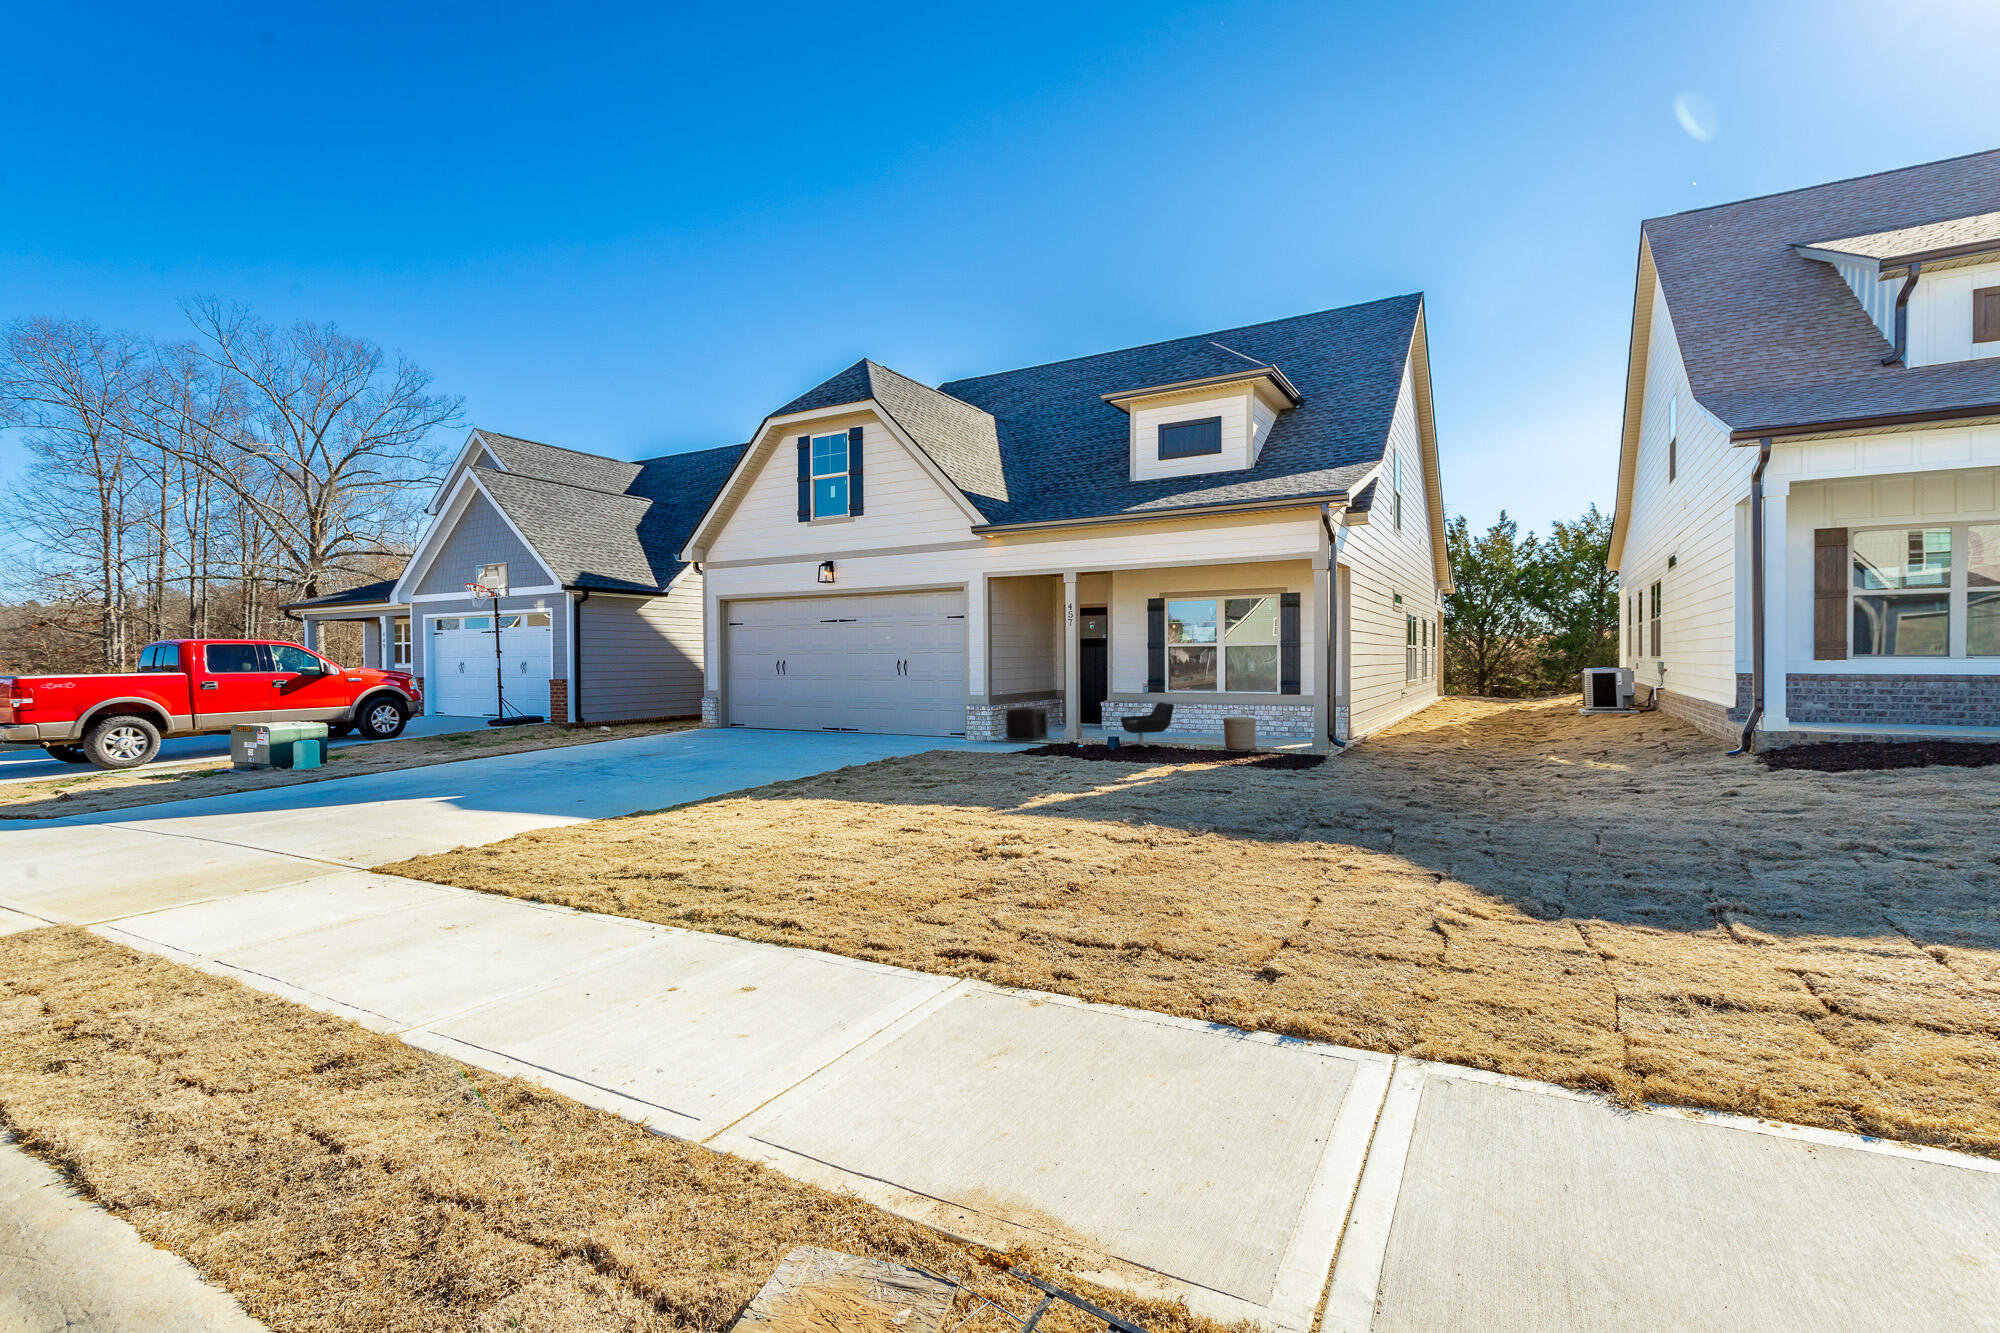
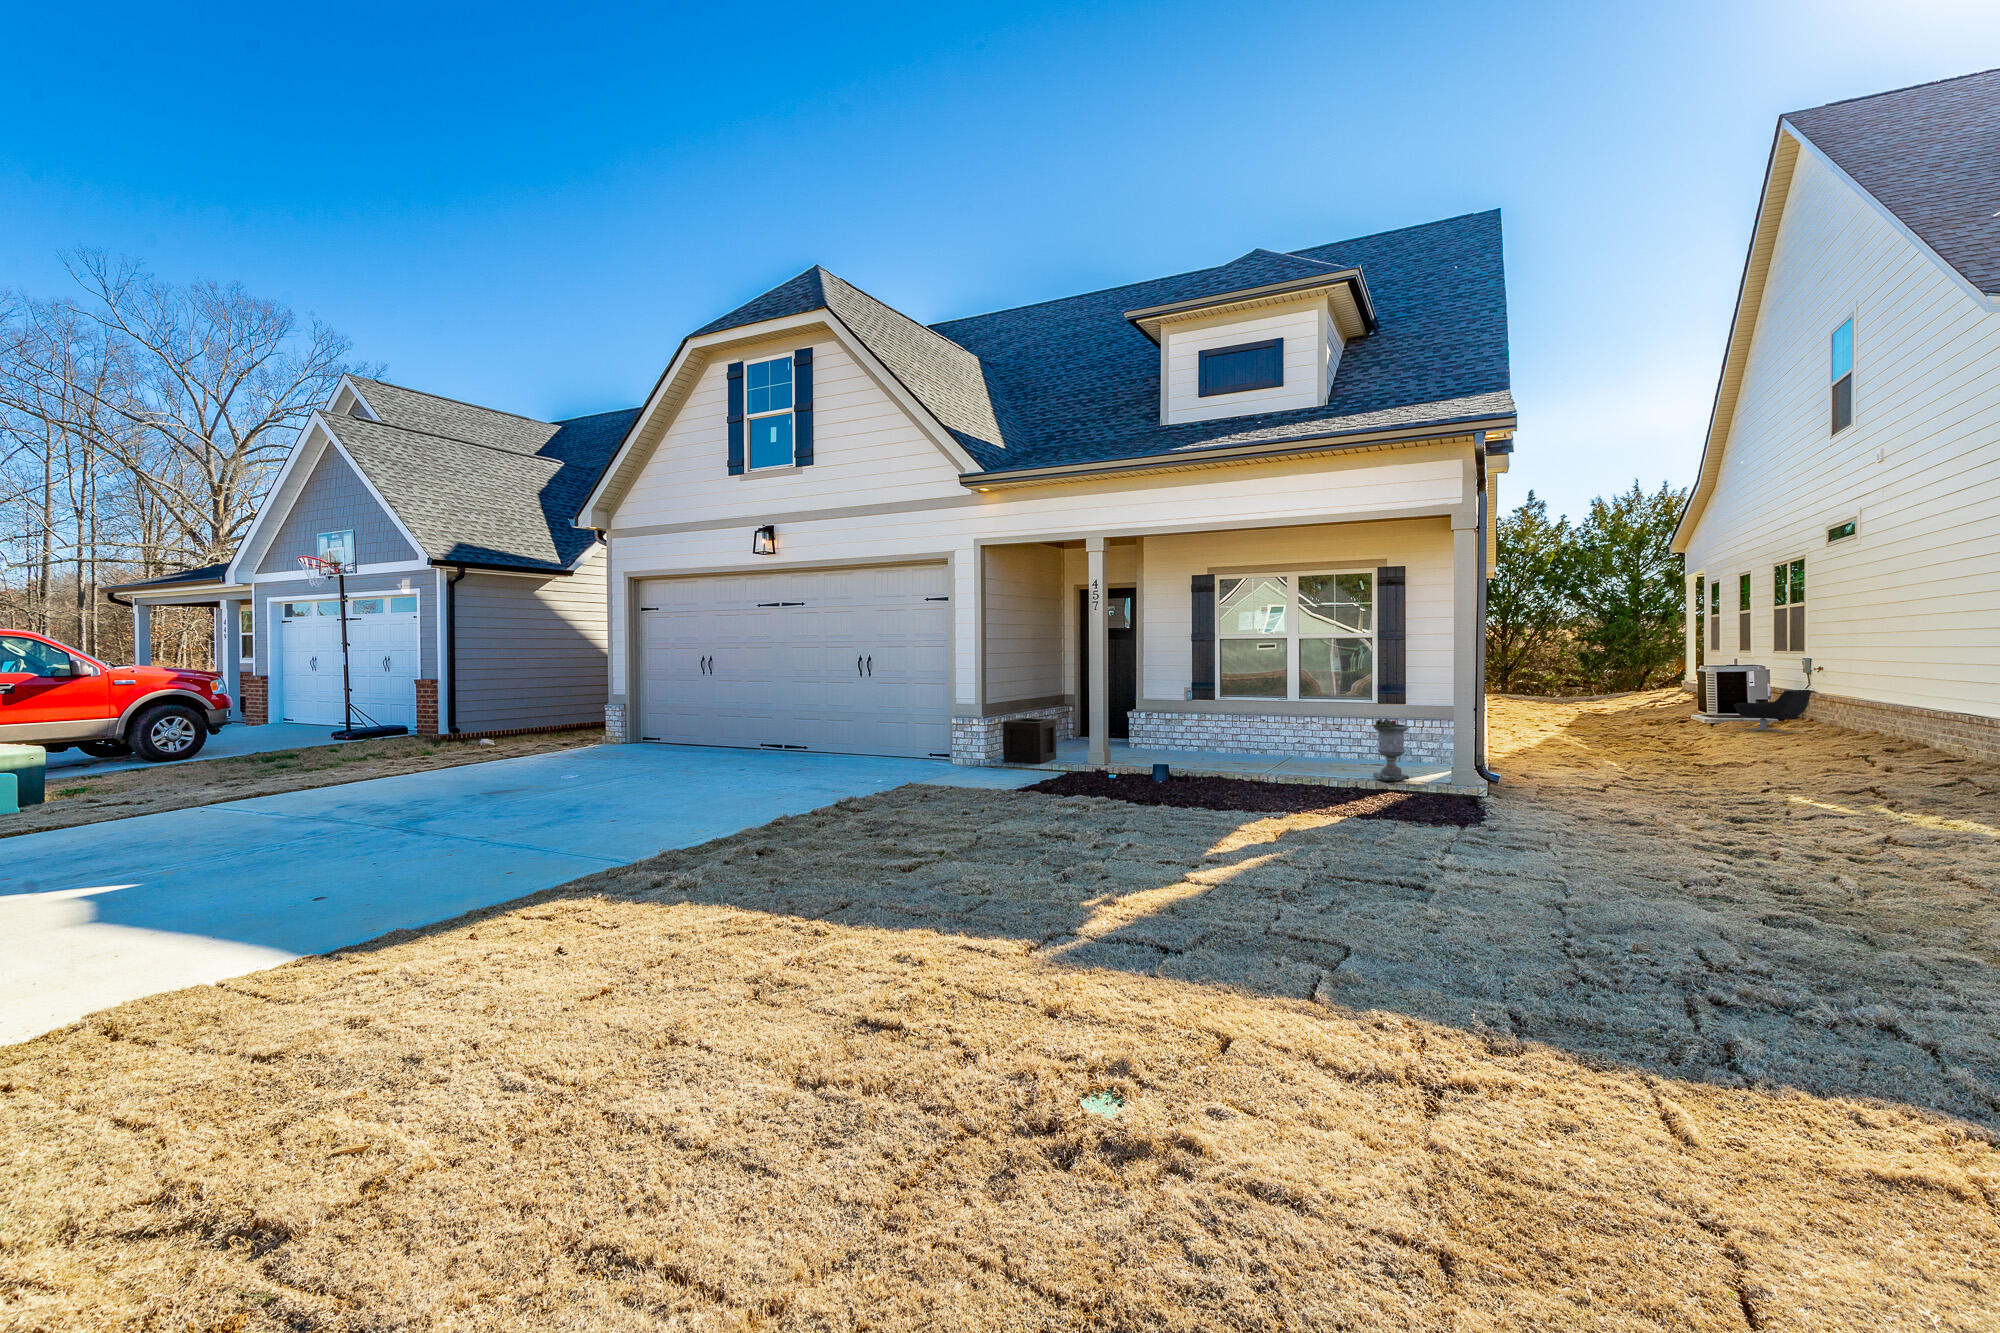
lounge chair: present [1121,702,1174,747] -> present [1734,690,1811,733]
planter: none [1272,703,1297,750] -> present [1373,718,1409,782]
woven basket: present [1223,717,1256,750] -> none [1305,735,1351,781]

